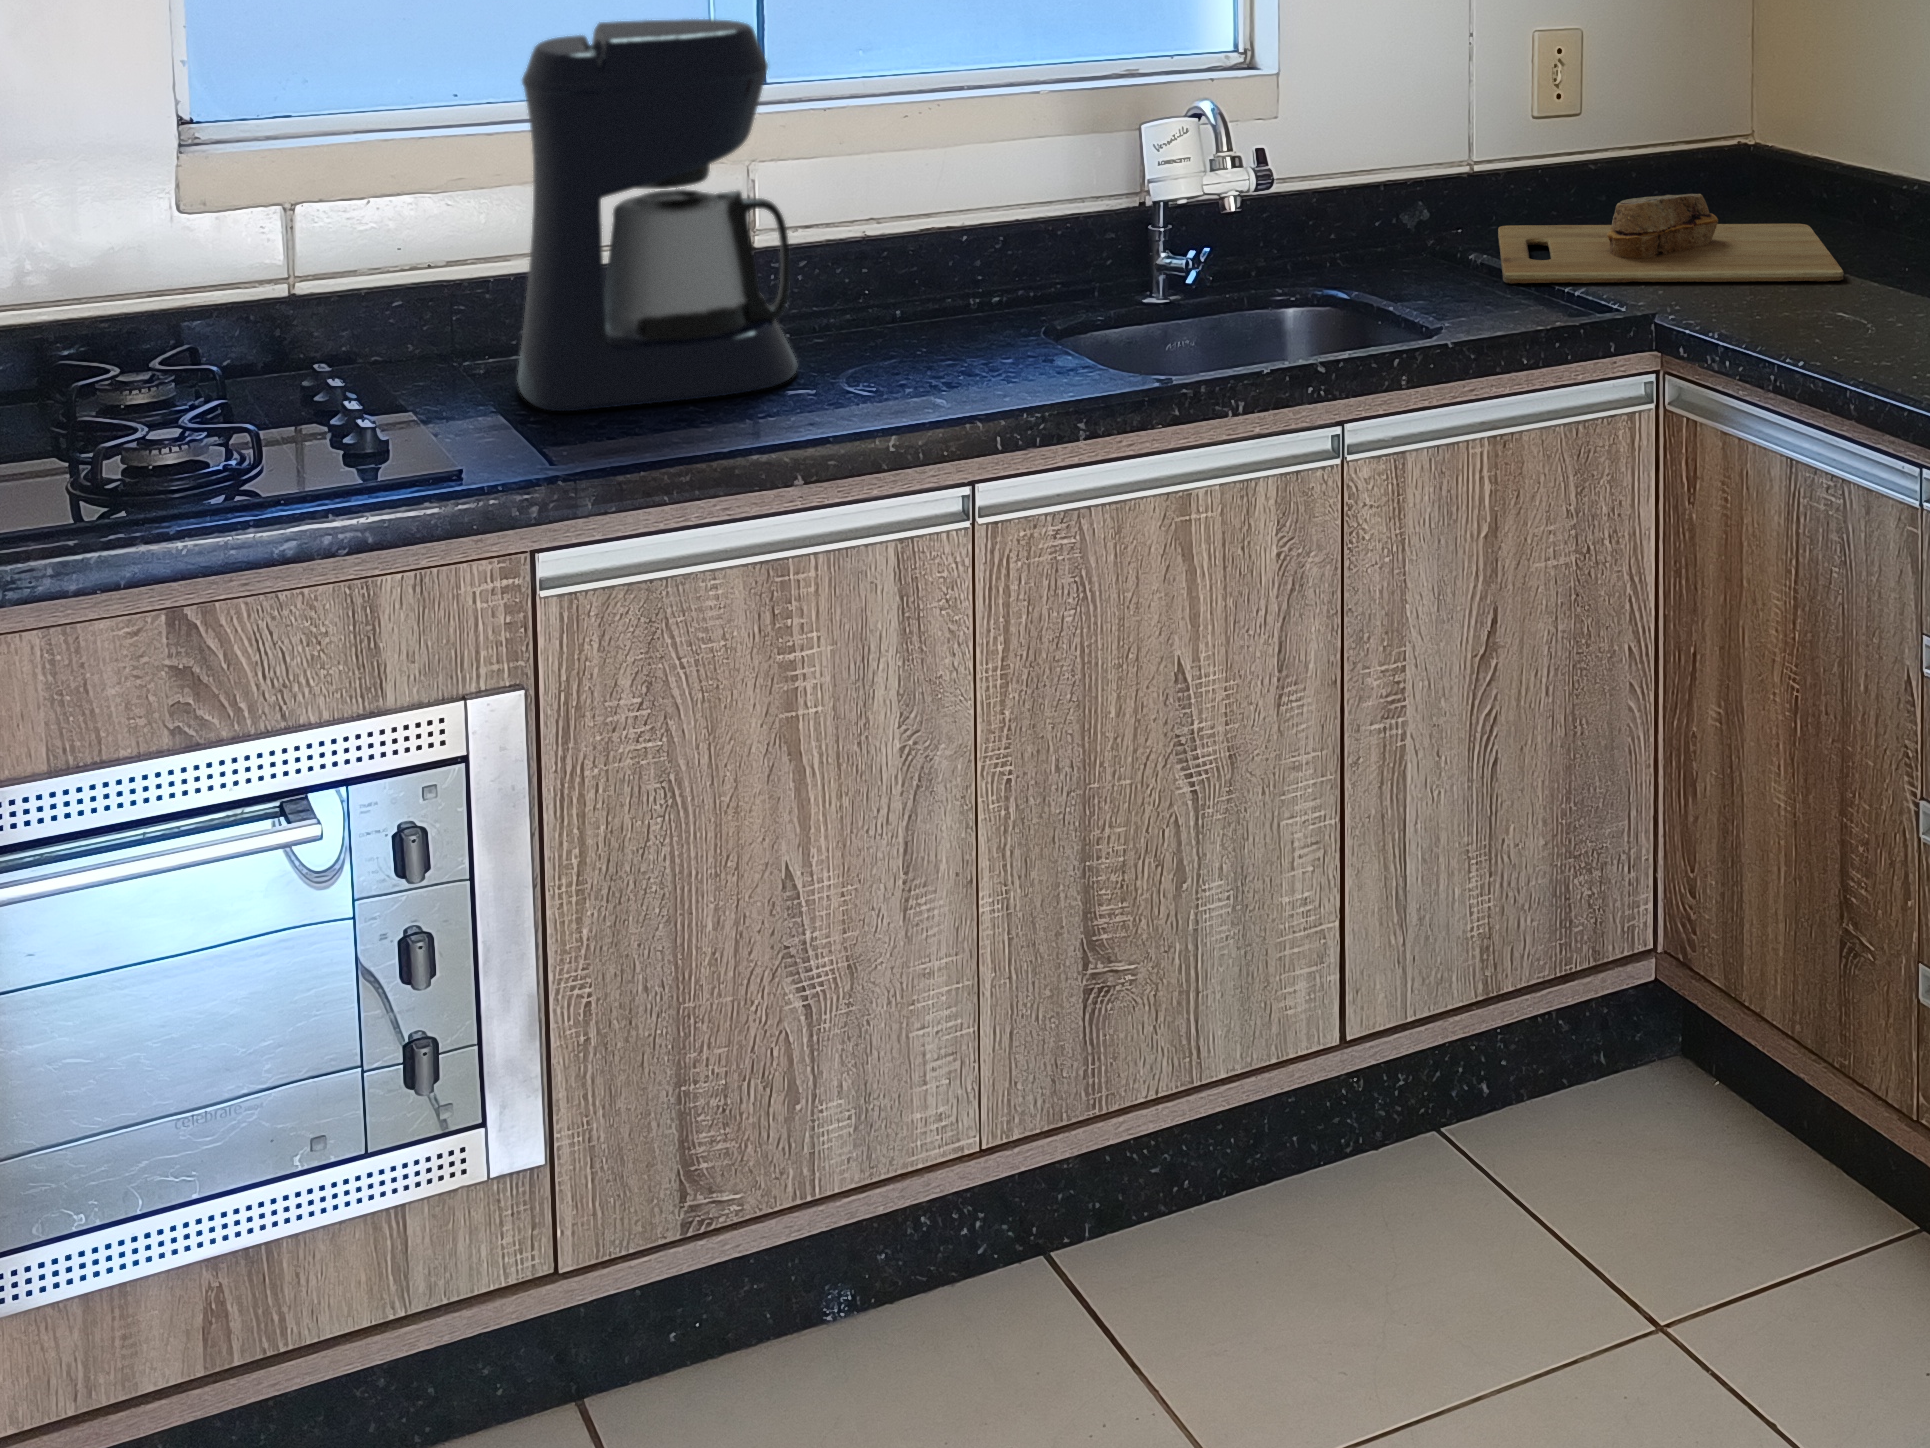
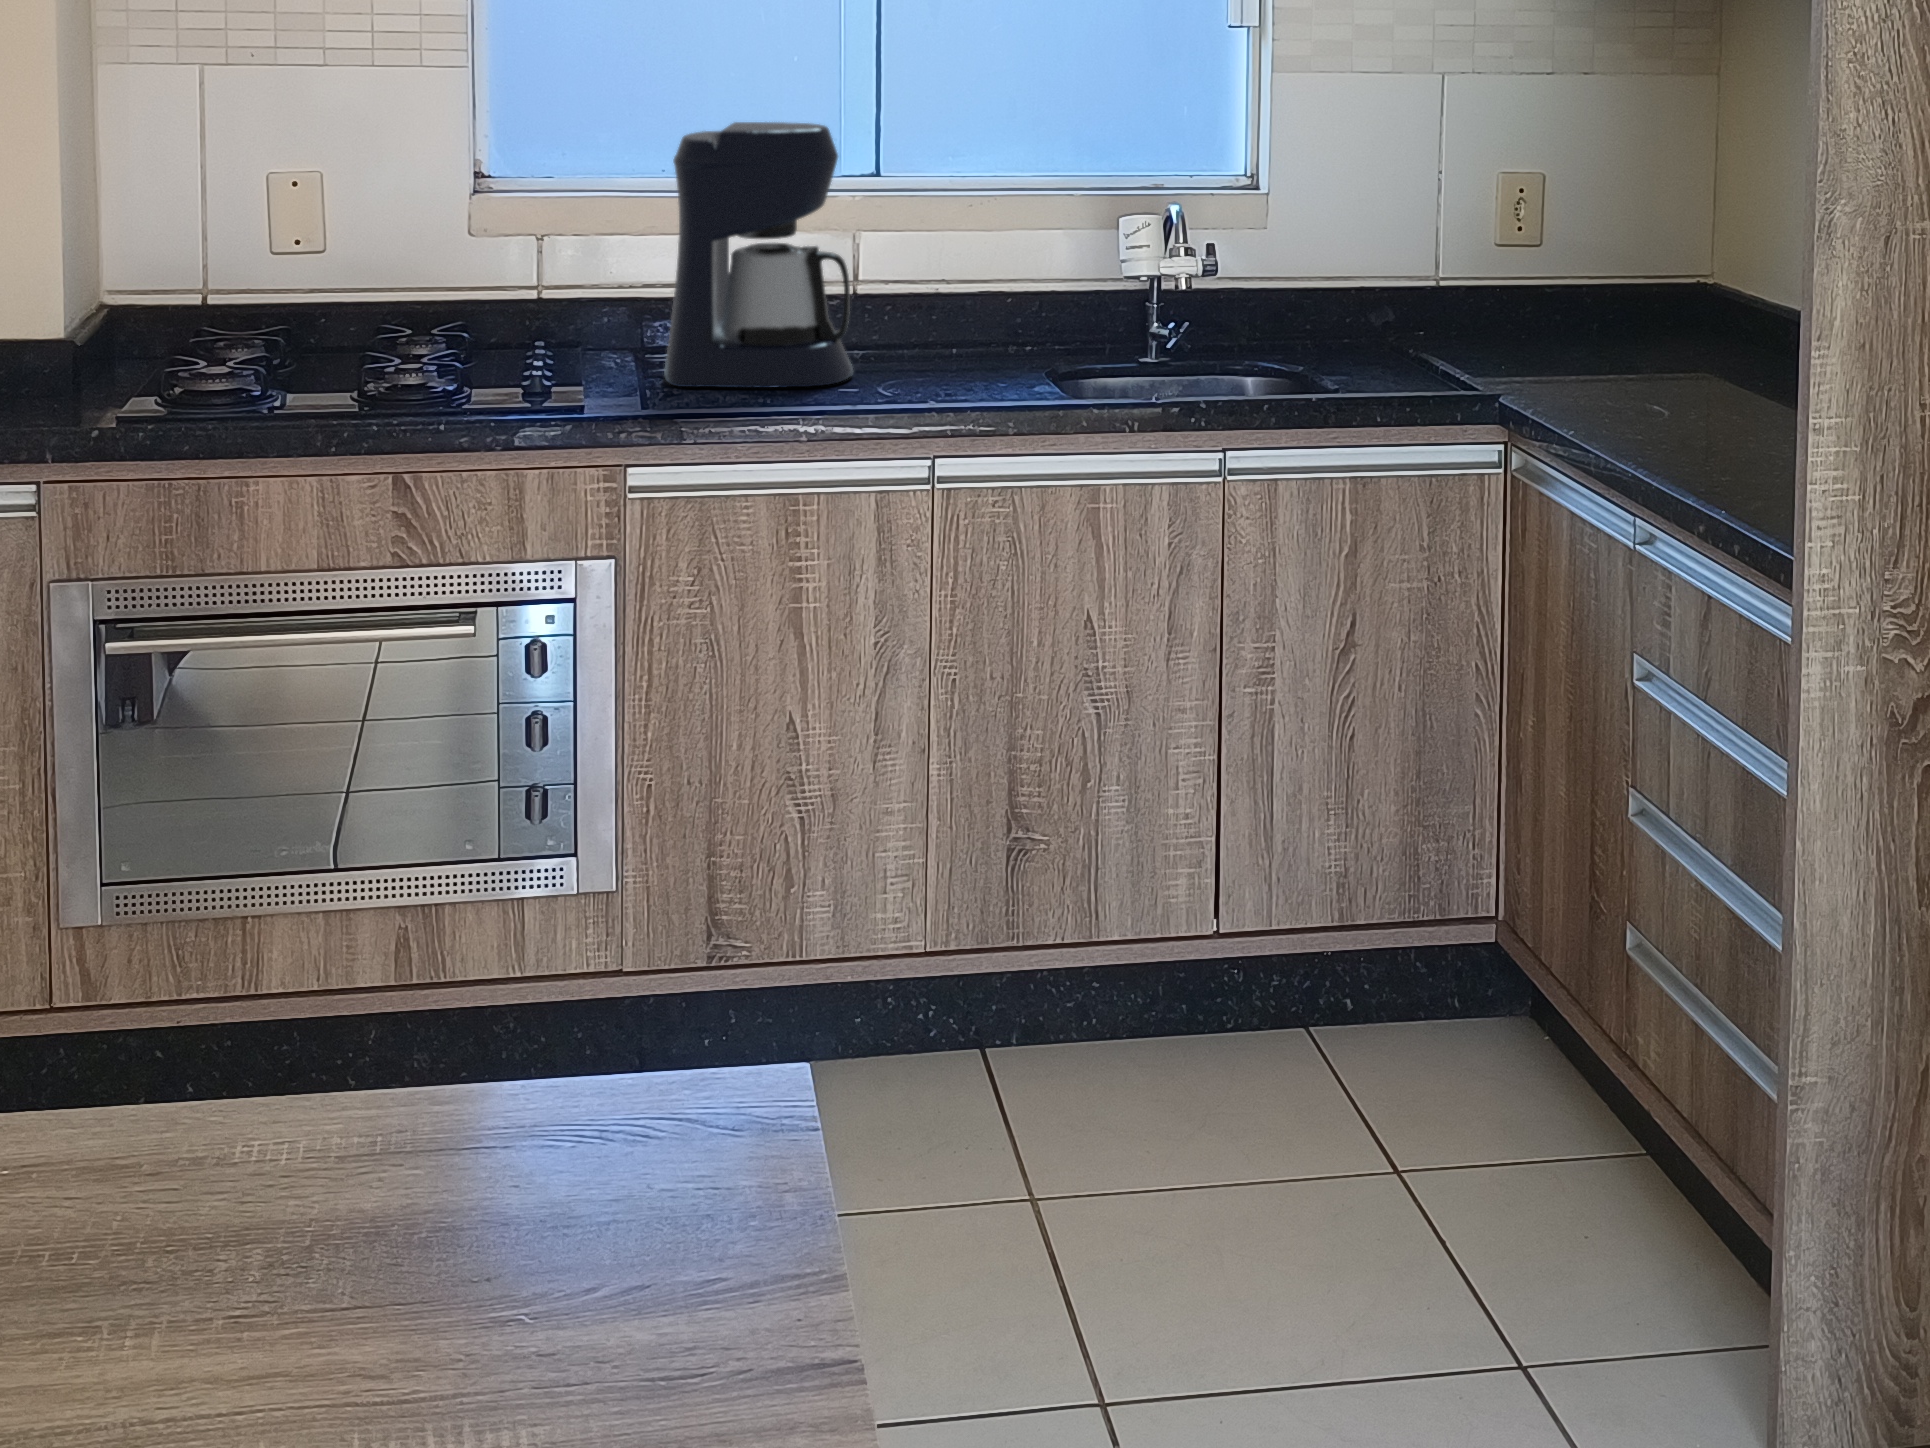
cutting board: present [1498,194,1843,284] -> none [1425,313,1729,388]

